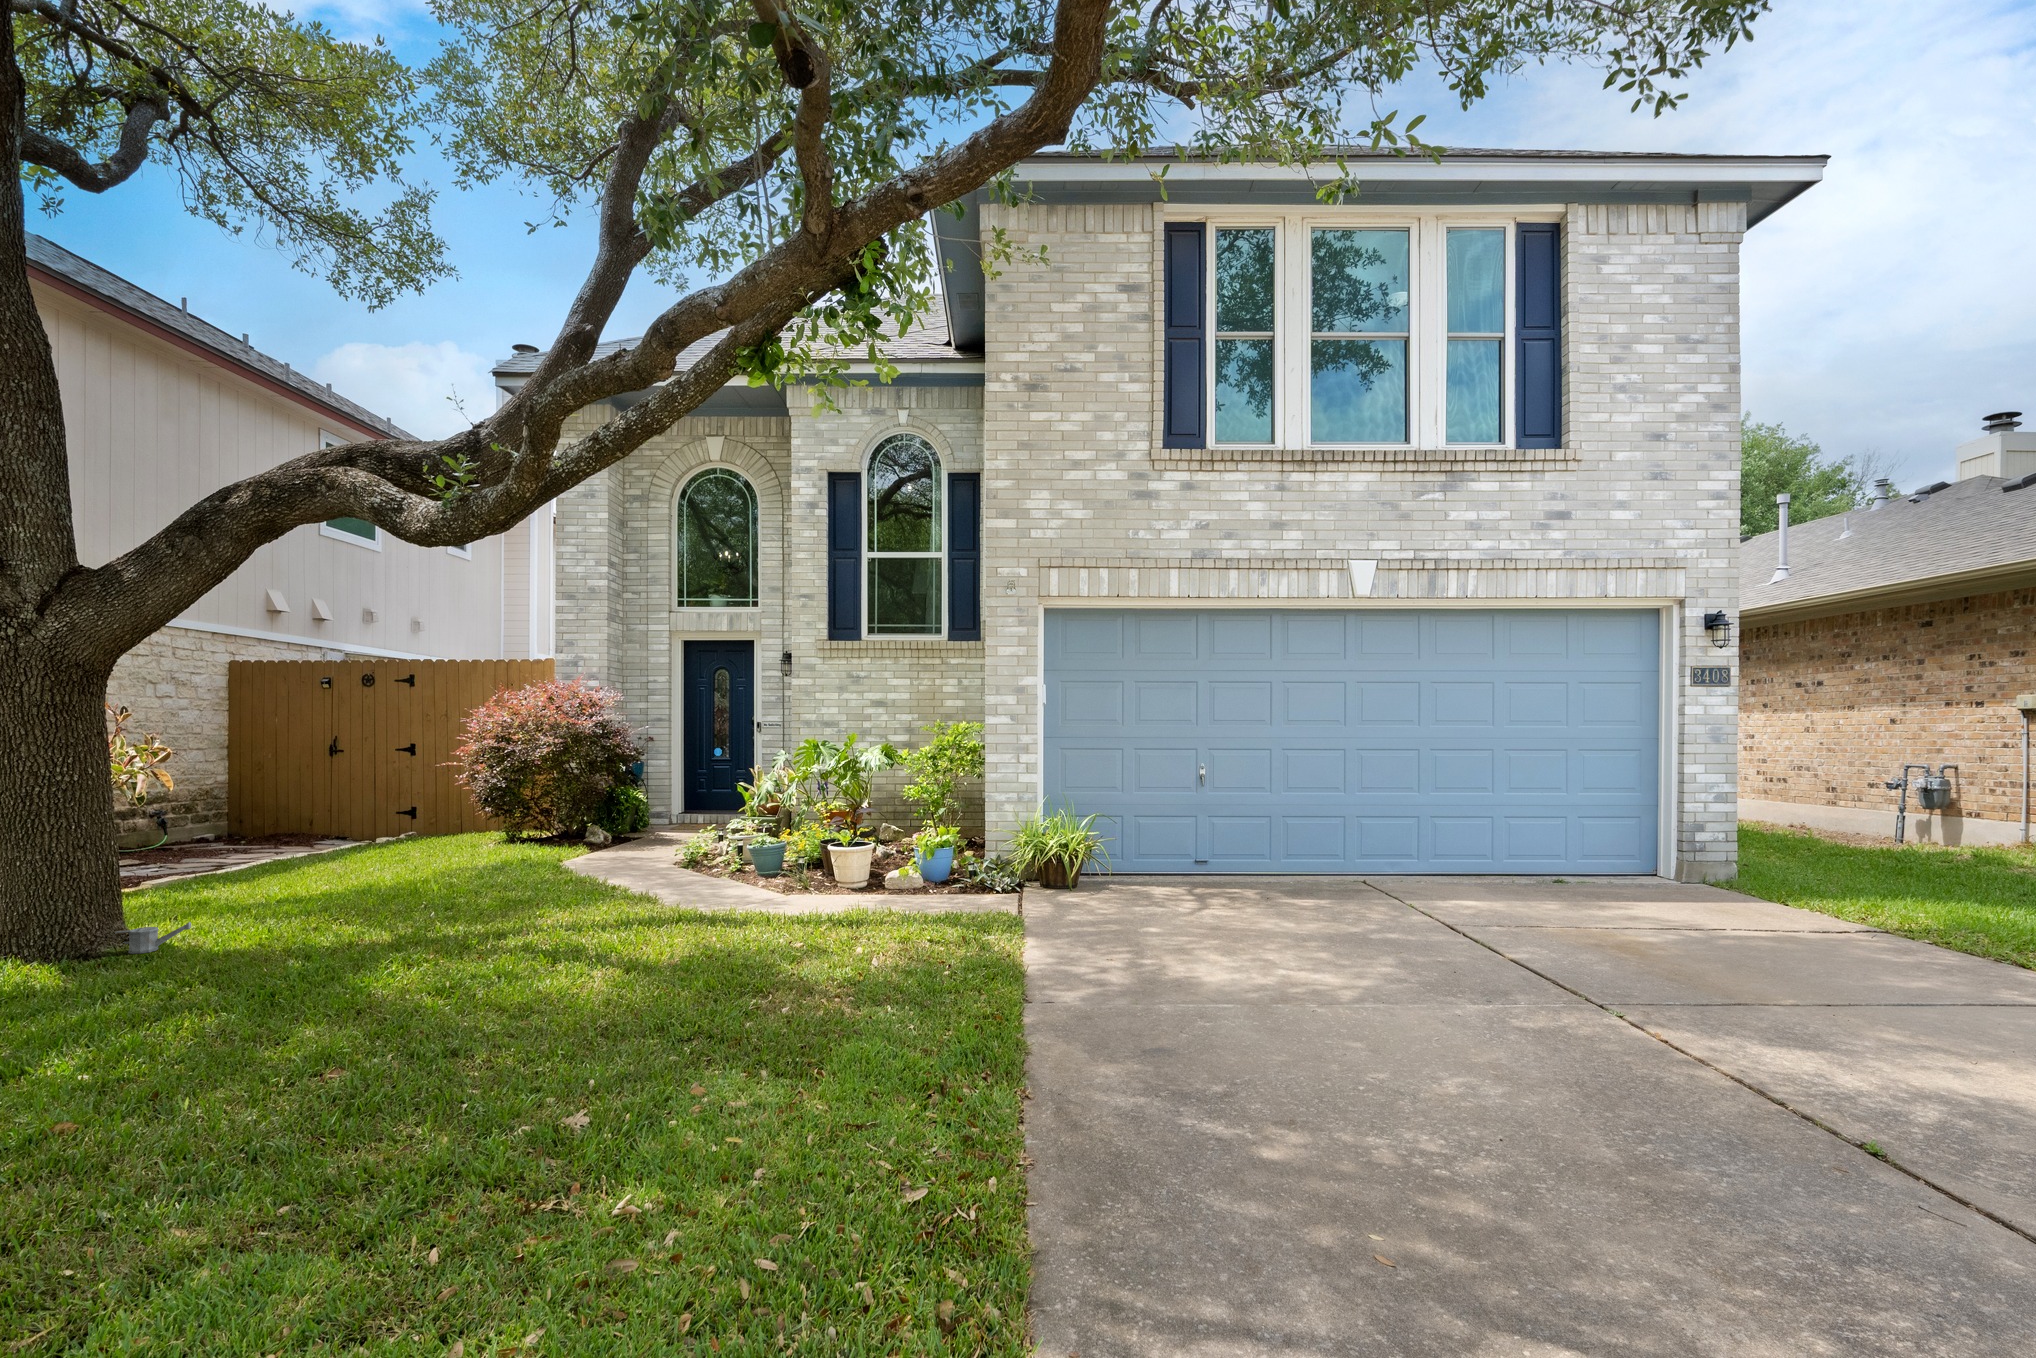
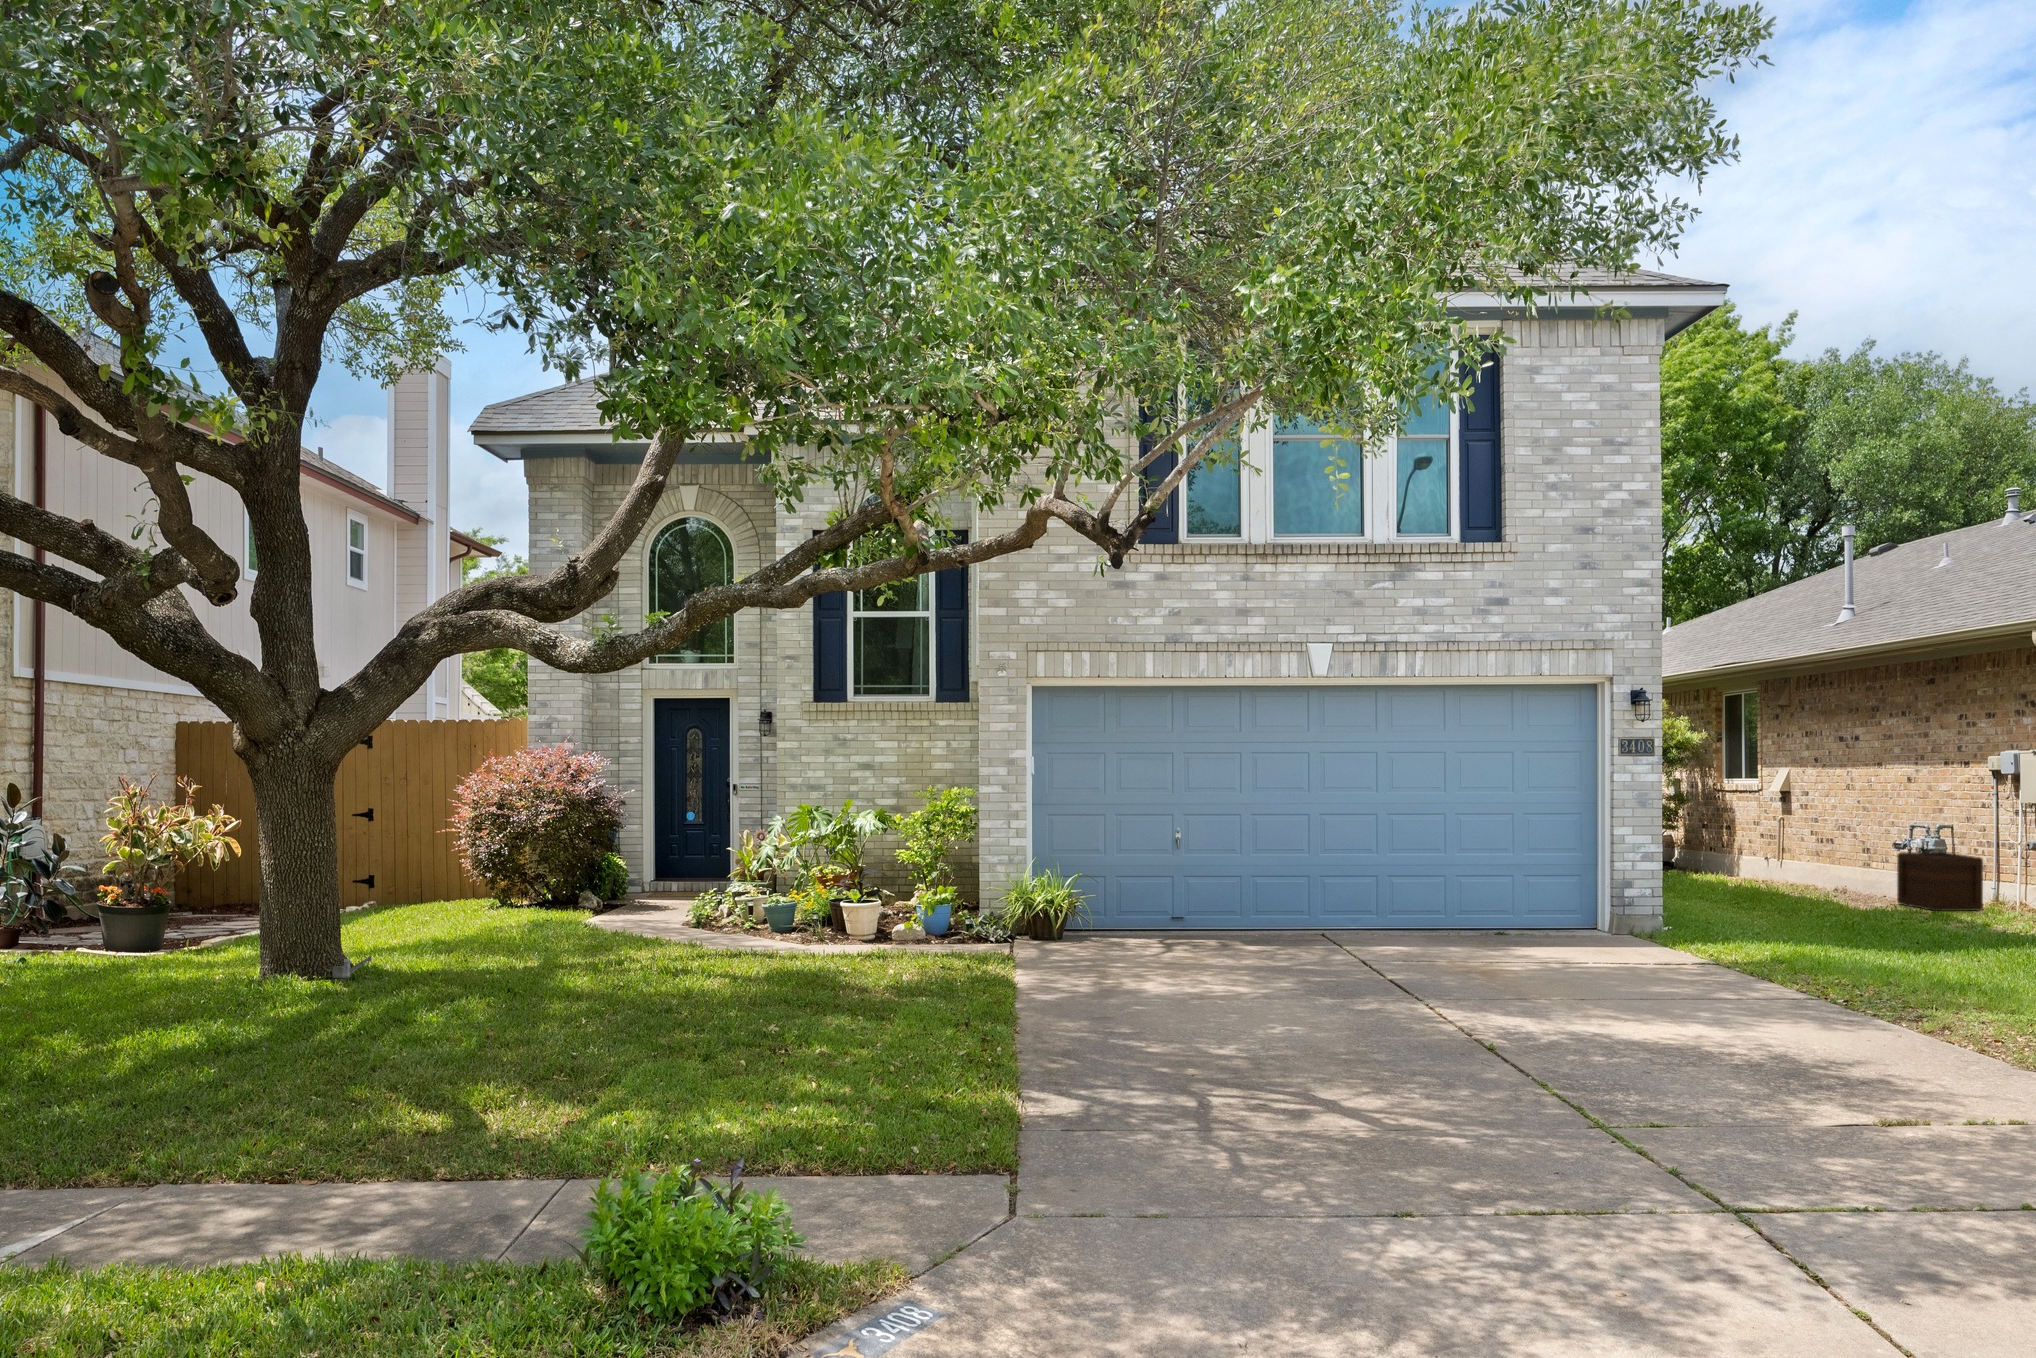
wooden crate: none [1904,792,2007,852] -> present [1897,852,1983,911]

